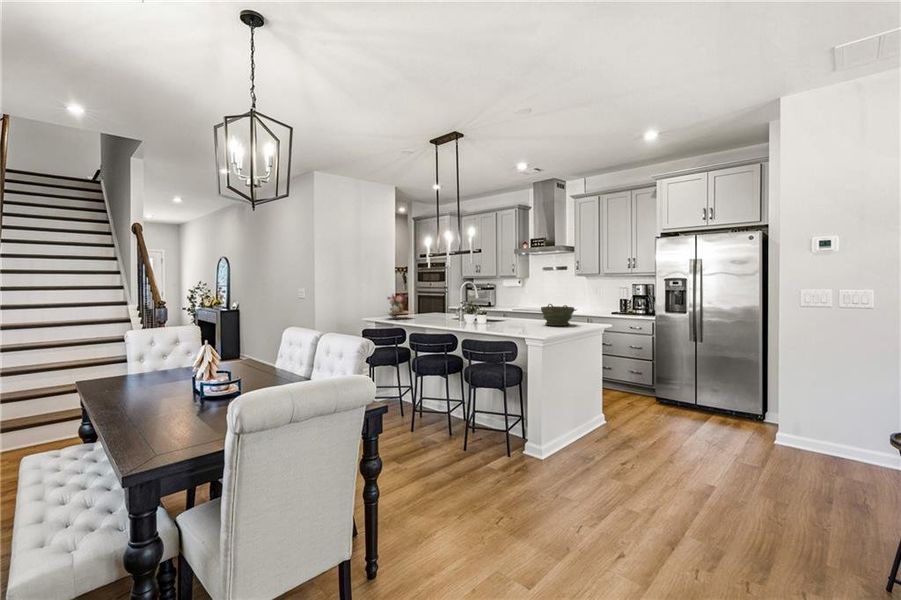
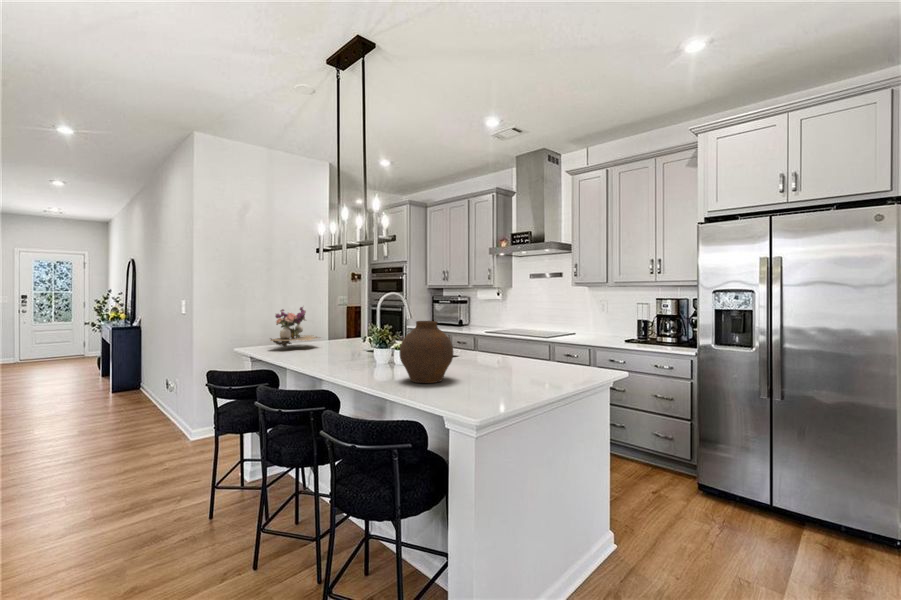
vase: none [490,297,520,330] -> present [400,321,453,383]
bowl: present [541,304,574,326] -> none [501,331,559,373]

